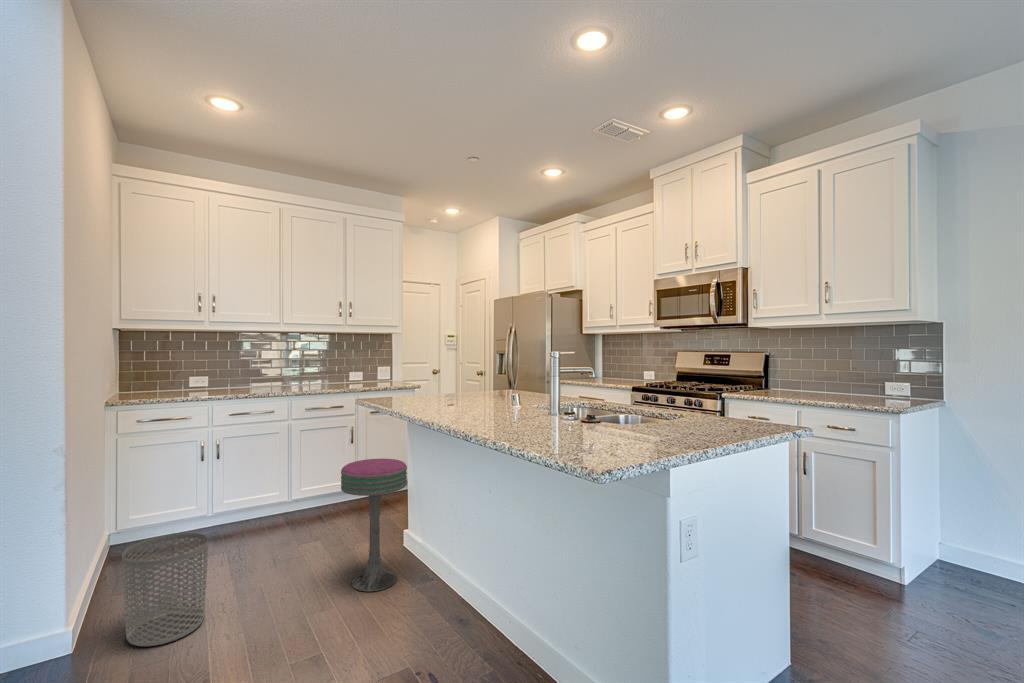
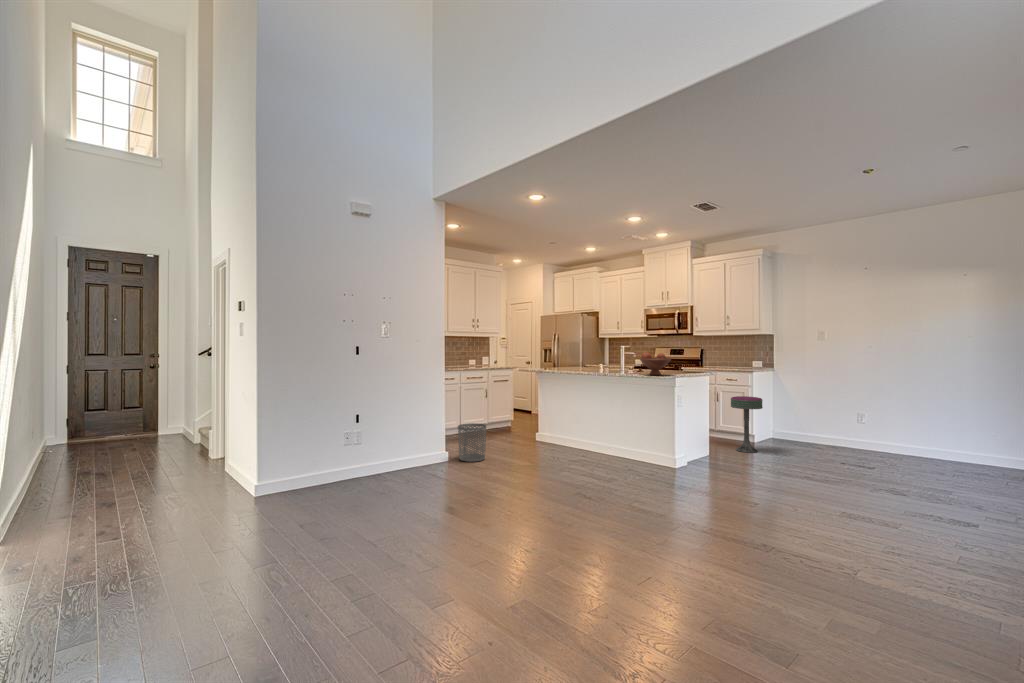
fruit bowl: none [560,368,660,443] -> present [640,352,671,375]
bar stool: present [341,459,407,592] -> present [731,396,763,453]

